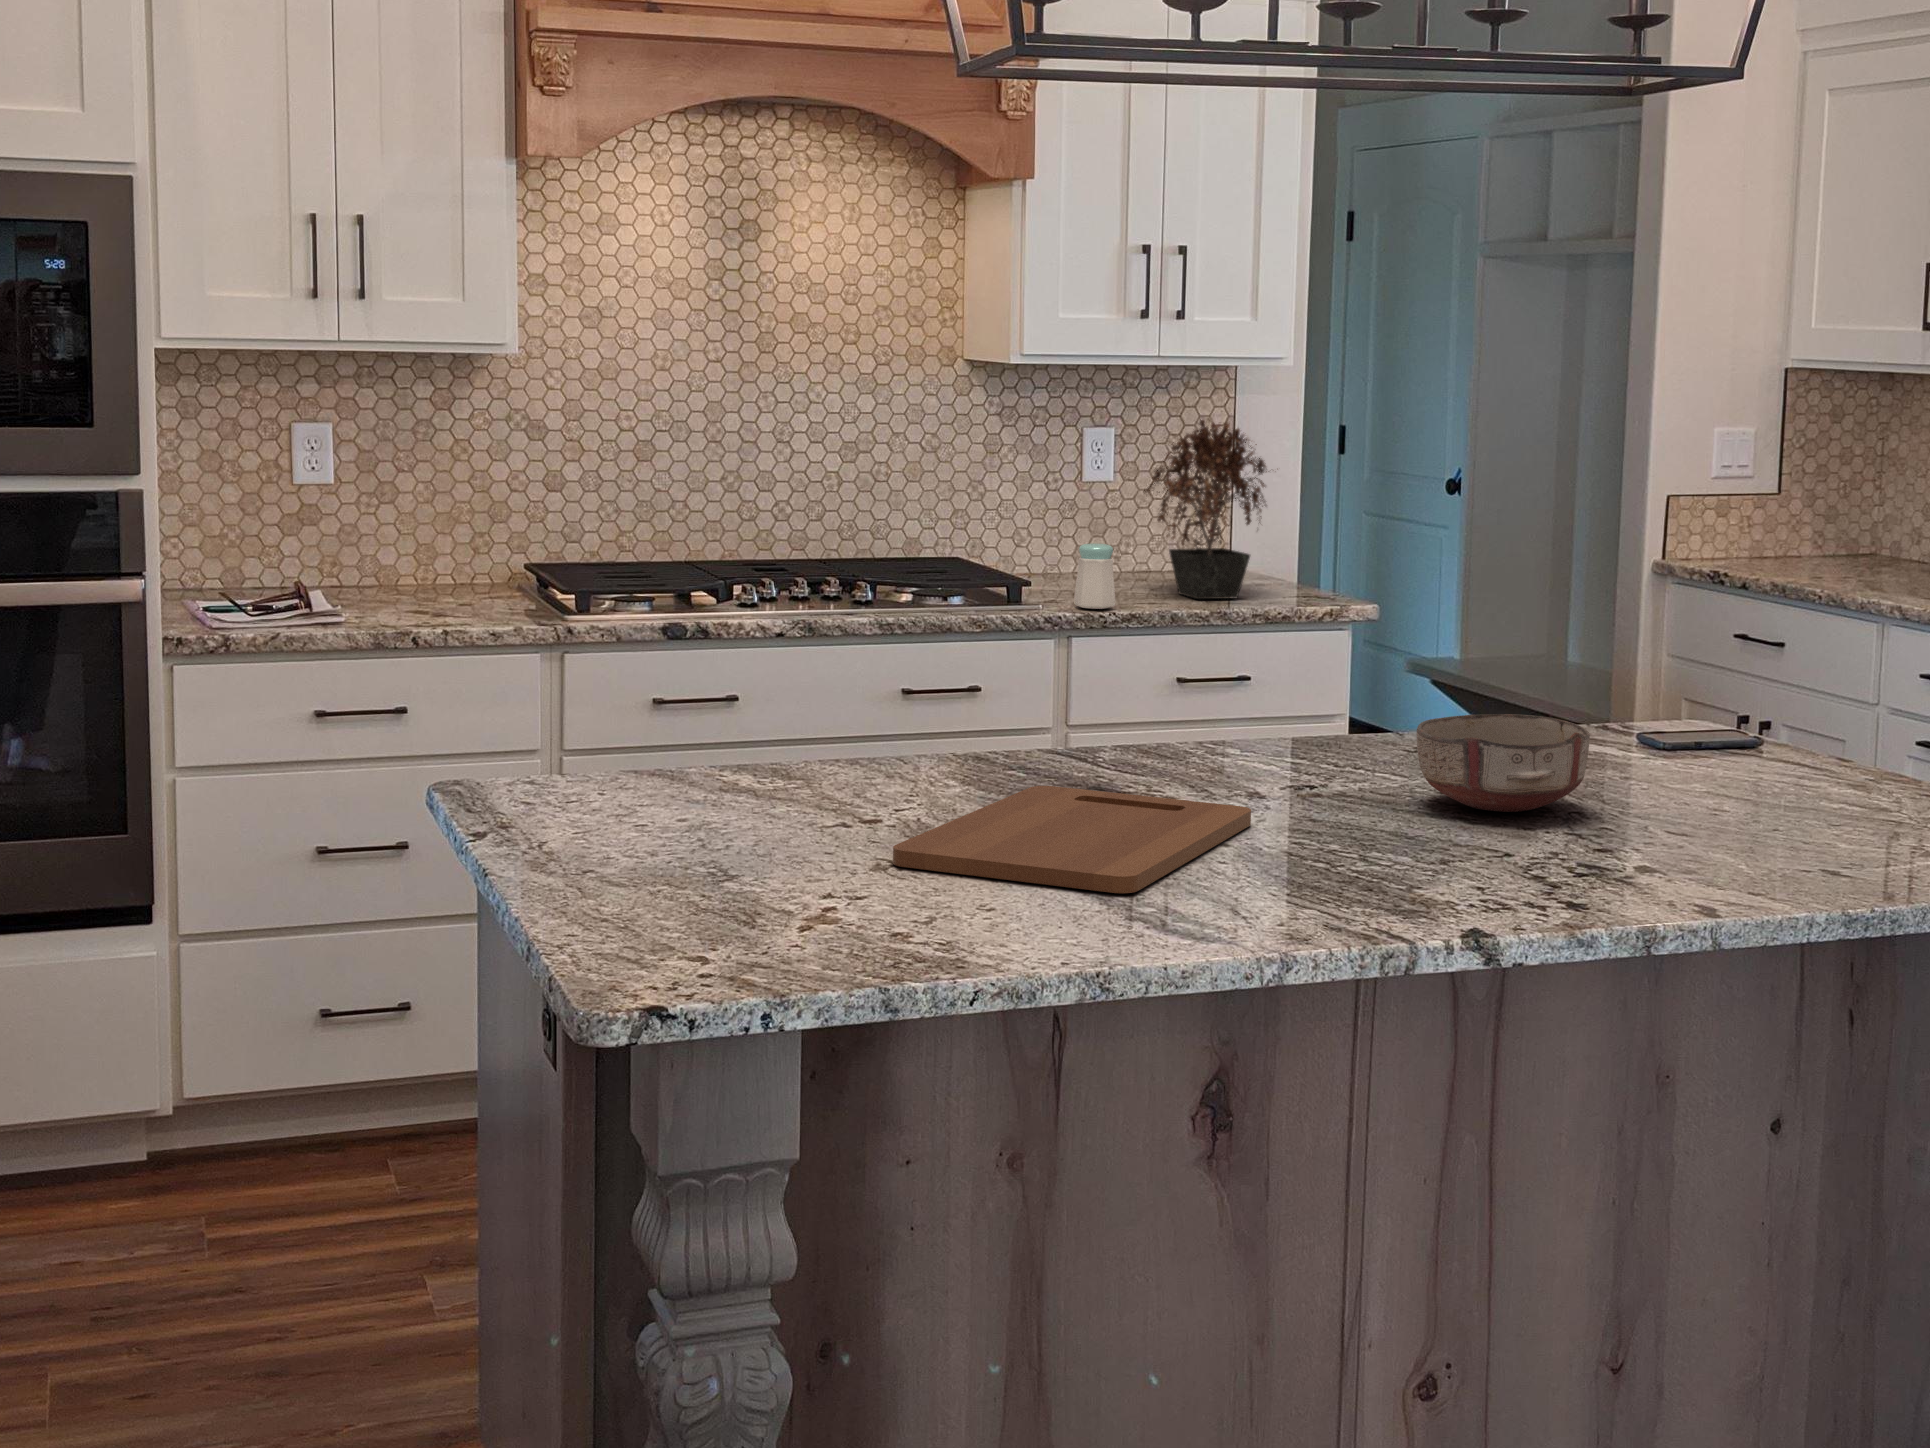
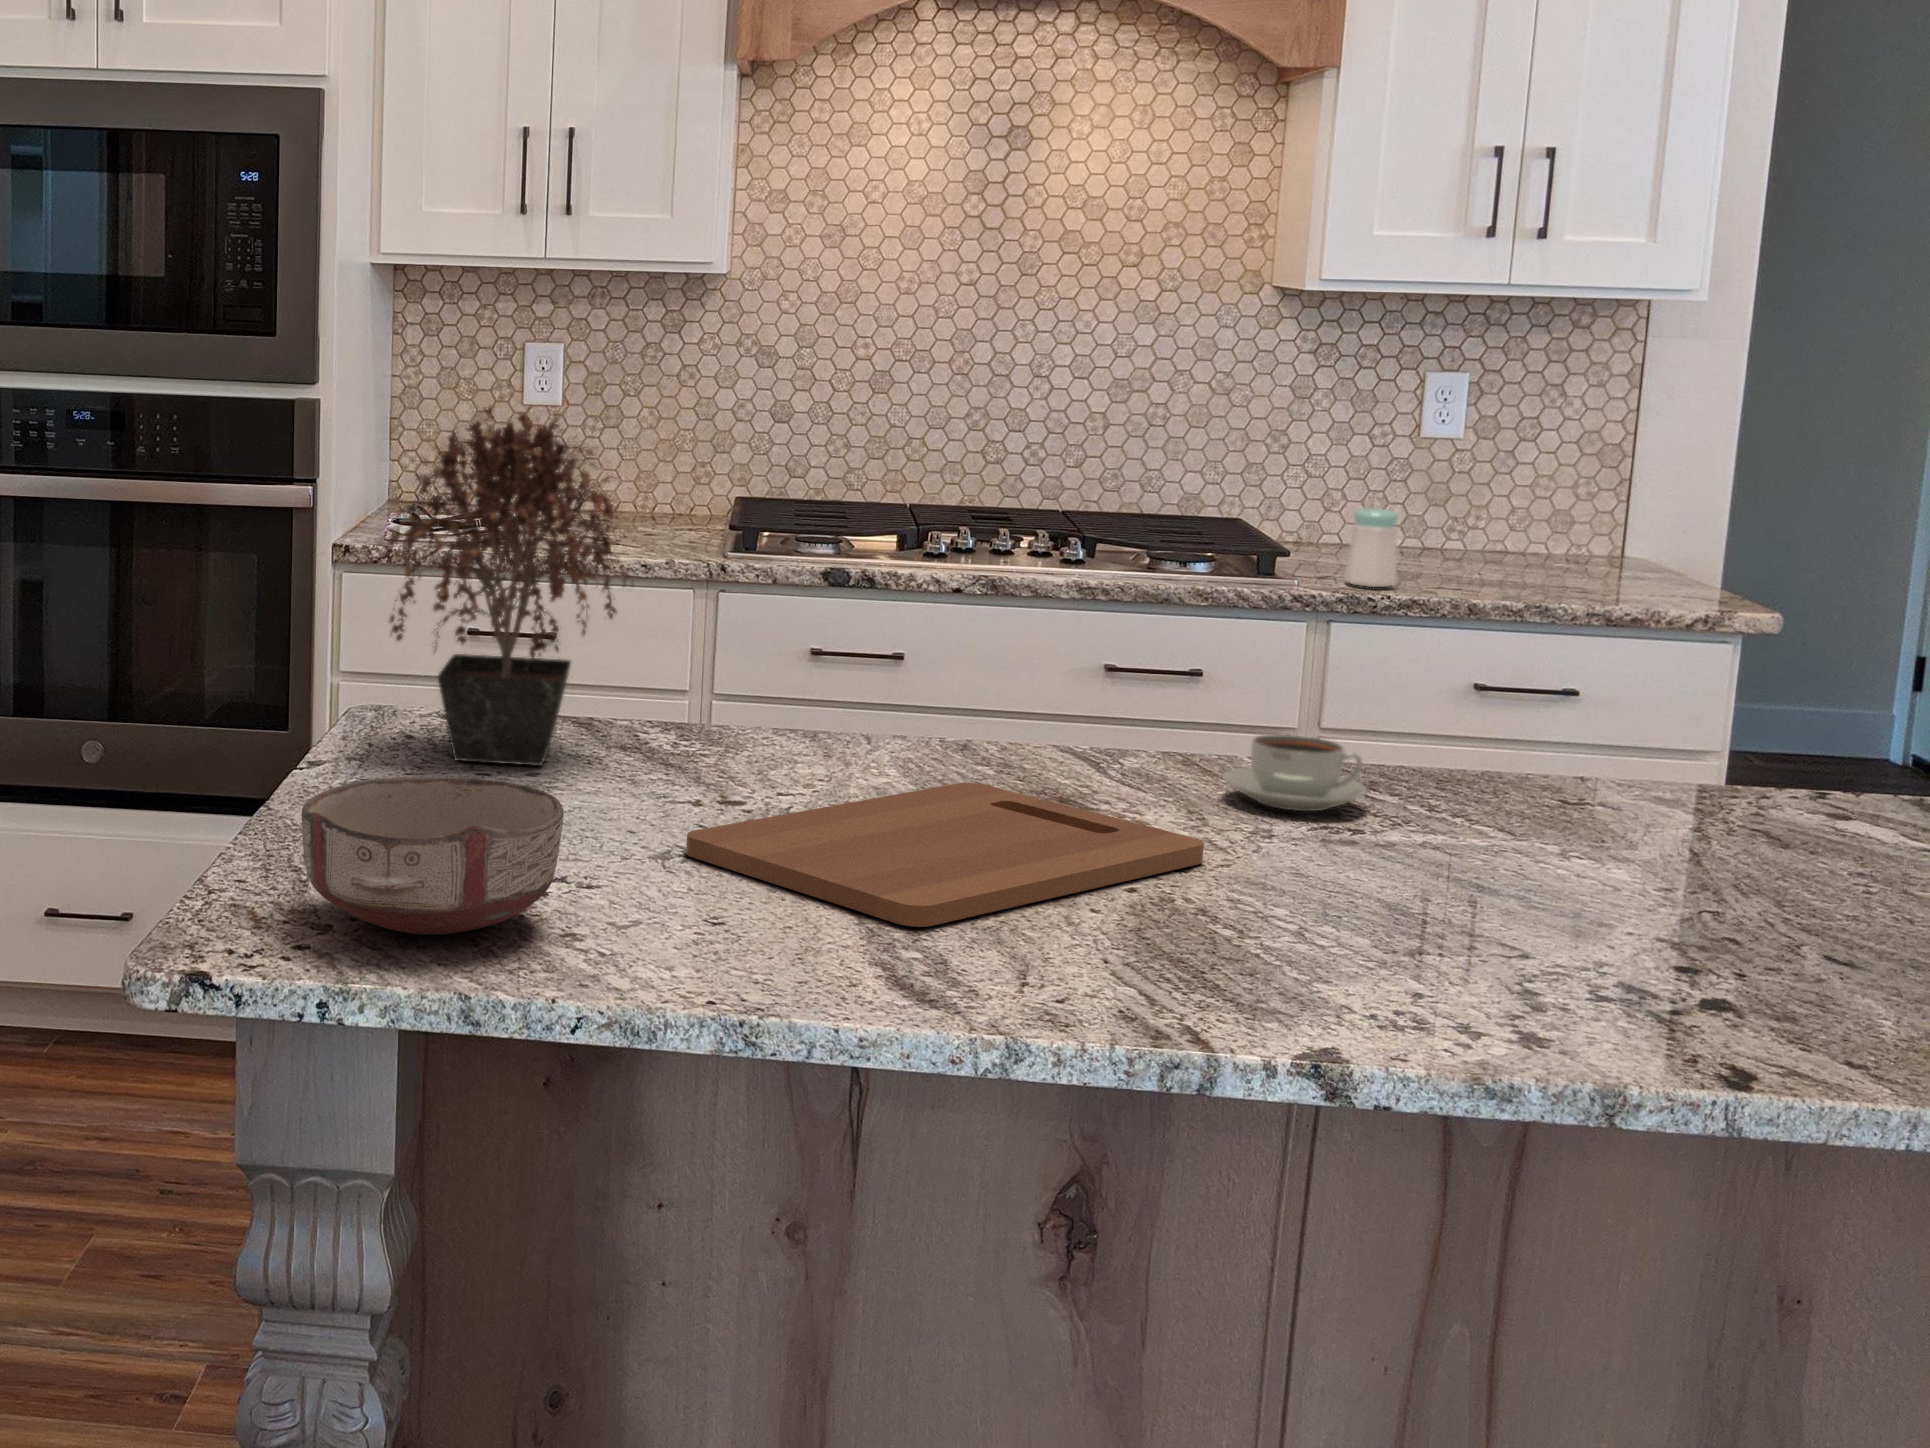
potted plant: present [1144,420,1267,599] -> present [379,407,629,766]
ceramic bowl: present [1417,714,1590,812] -> present [302,777,564,935]
coffee cup: none [1201,723,1308,781] -> present [1223,734,1367,811]

